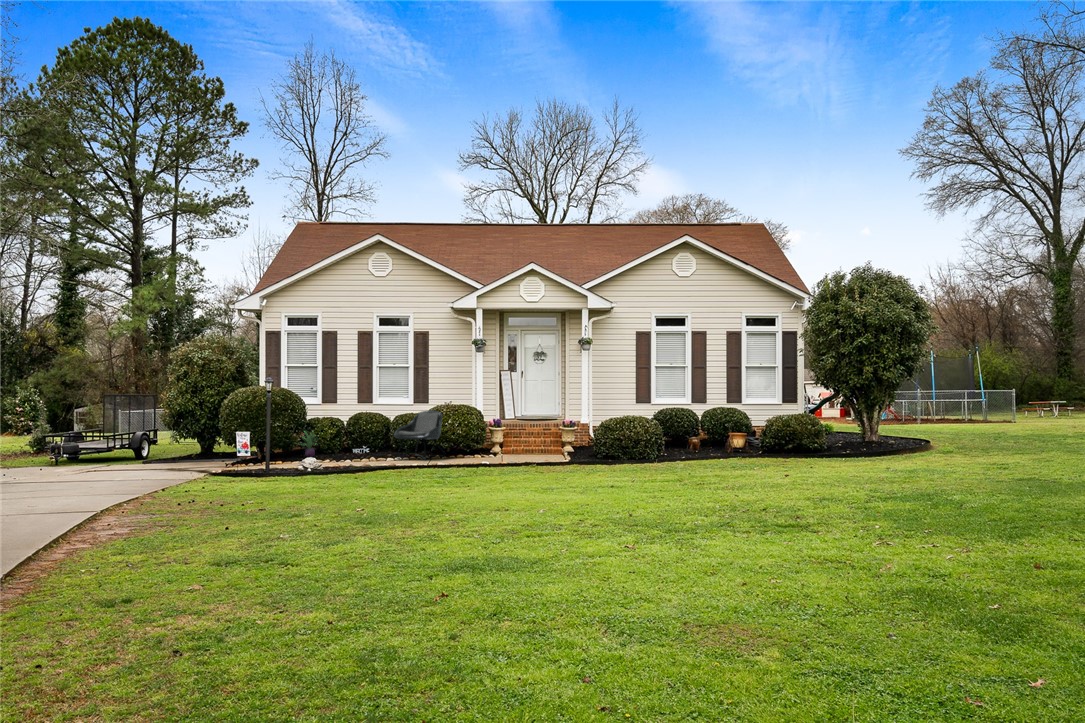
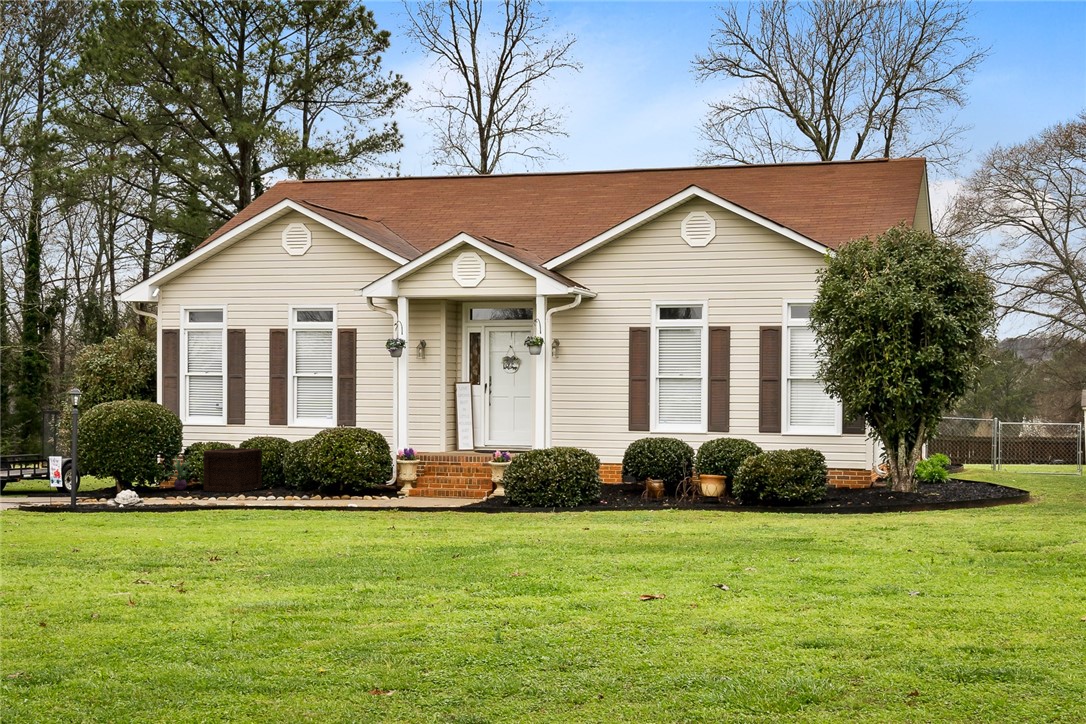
lounge chair: present [394,410,444,459] -> none [258,434,326,499]
wooden crate: none [334,423,375,457] -> present [203,448,262,492]

